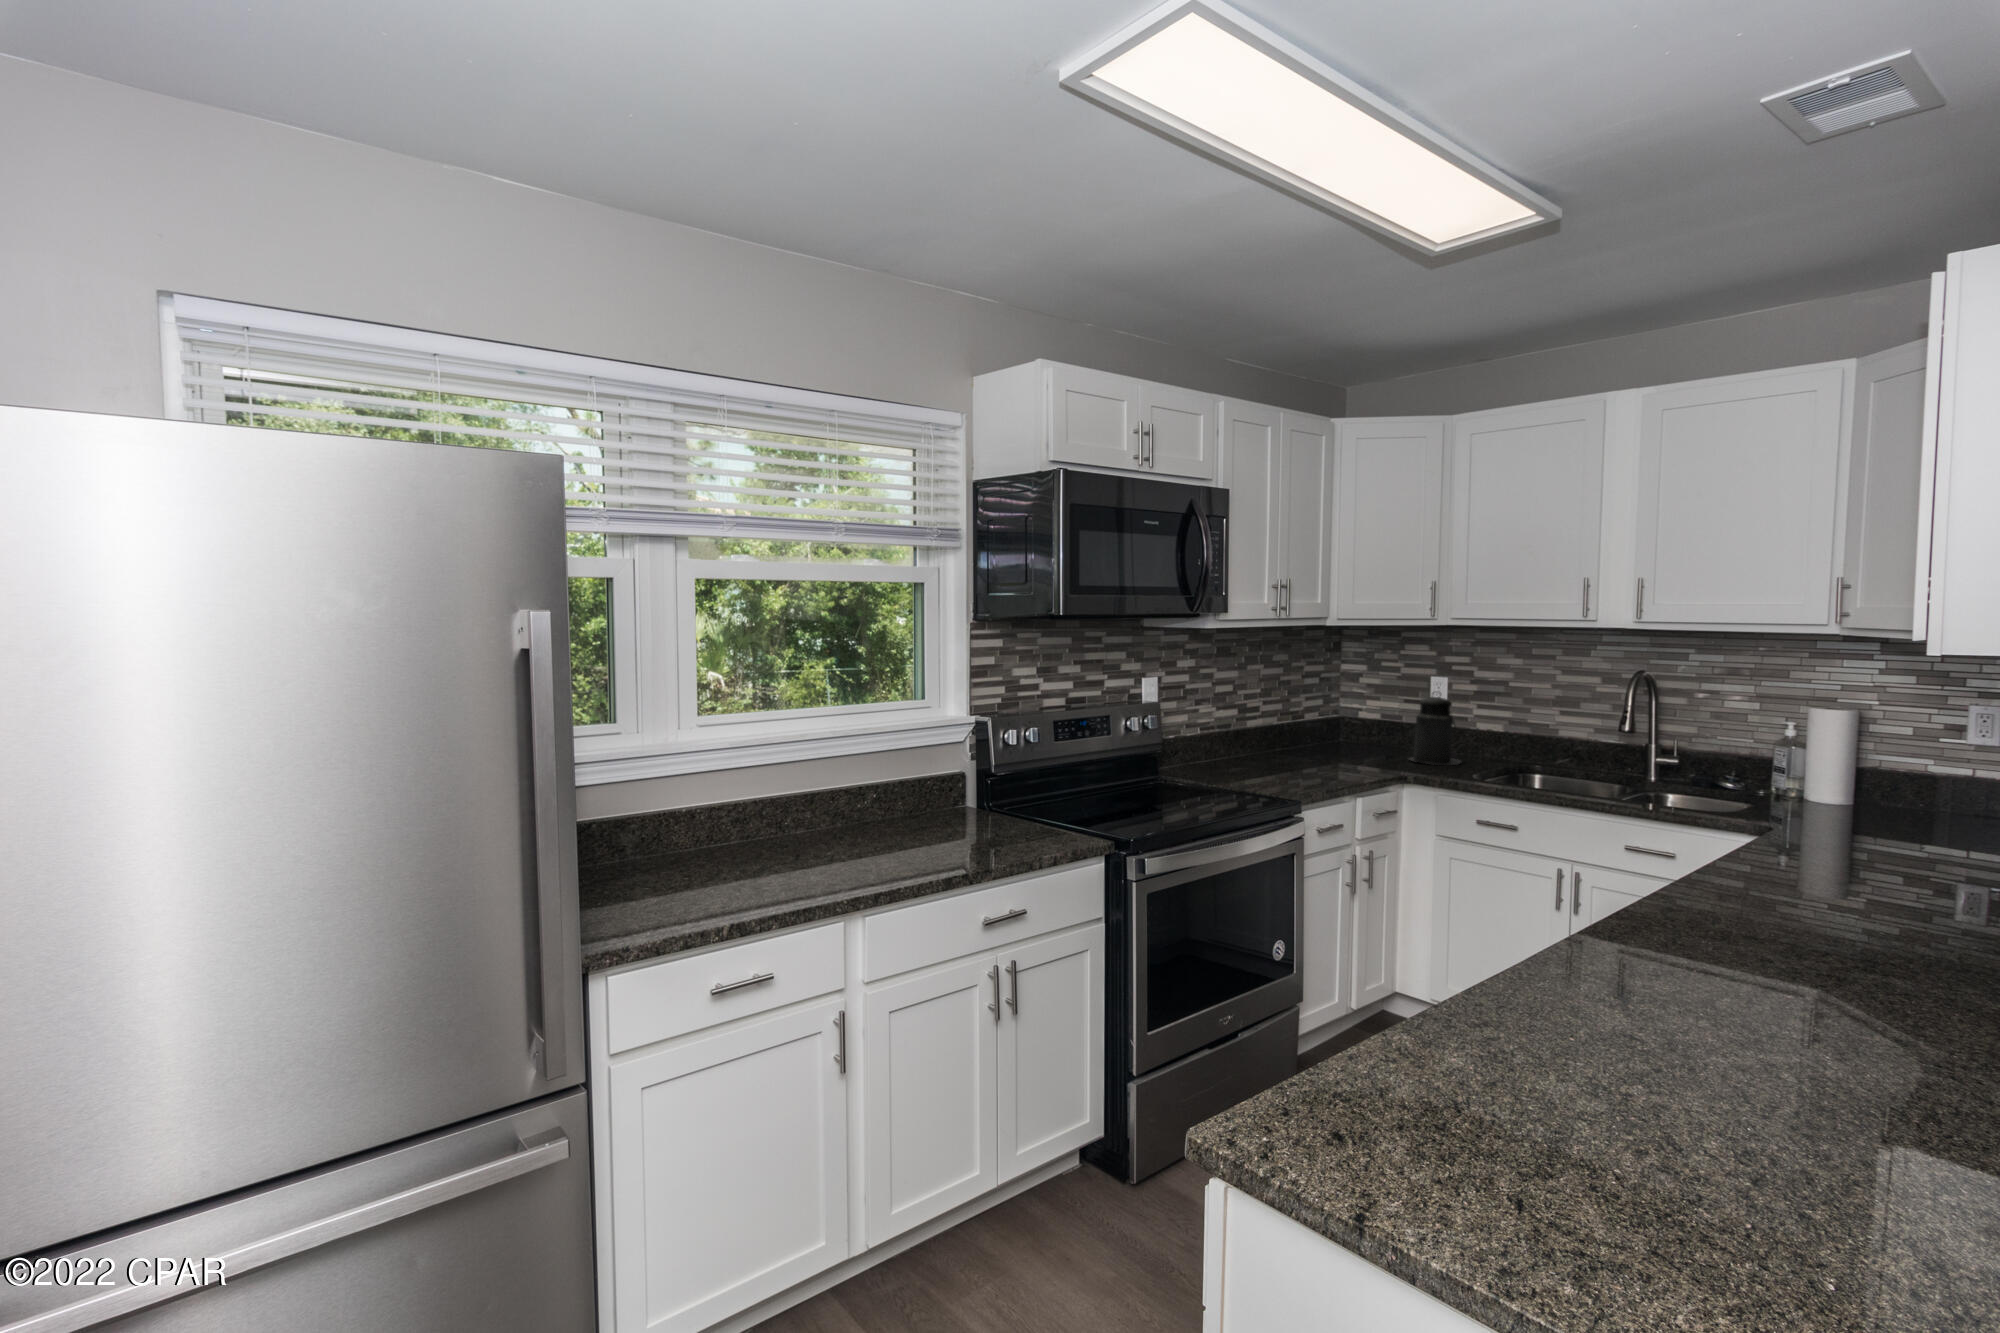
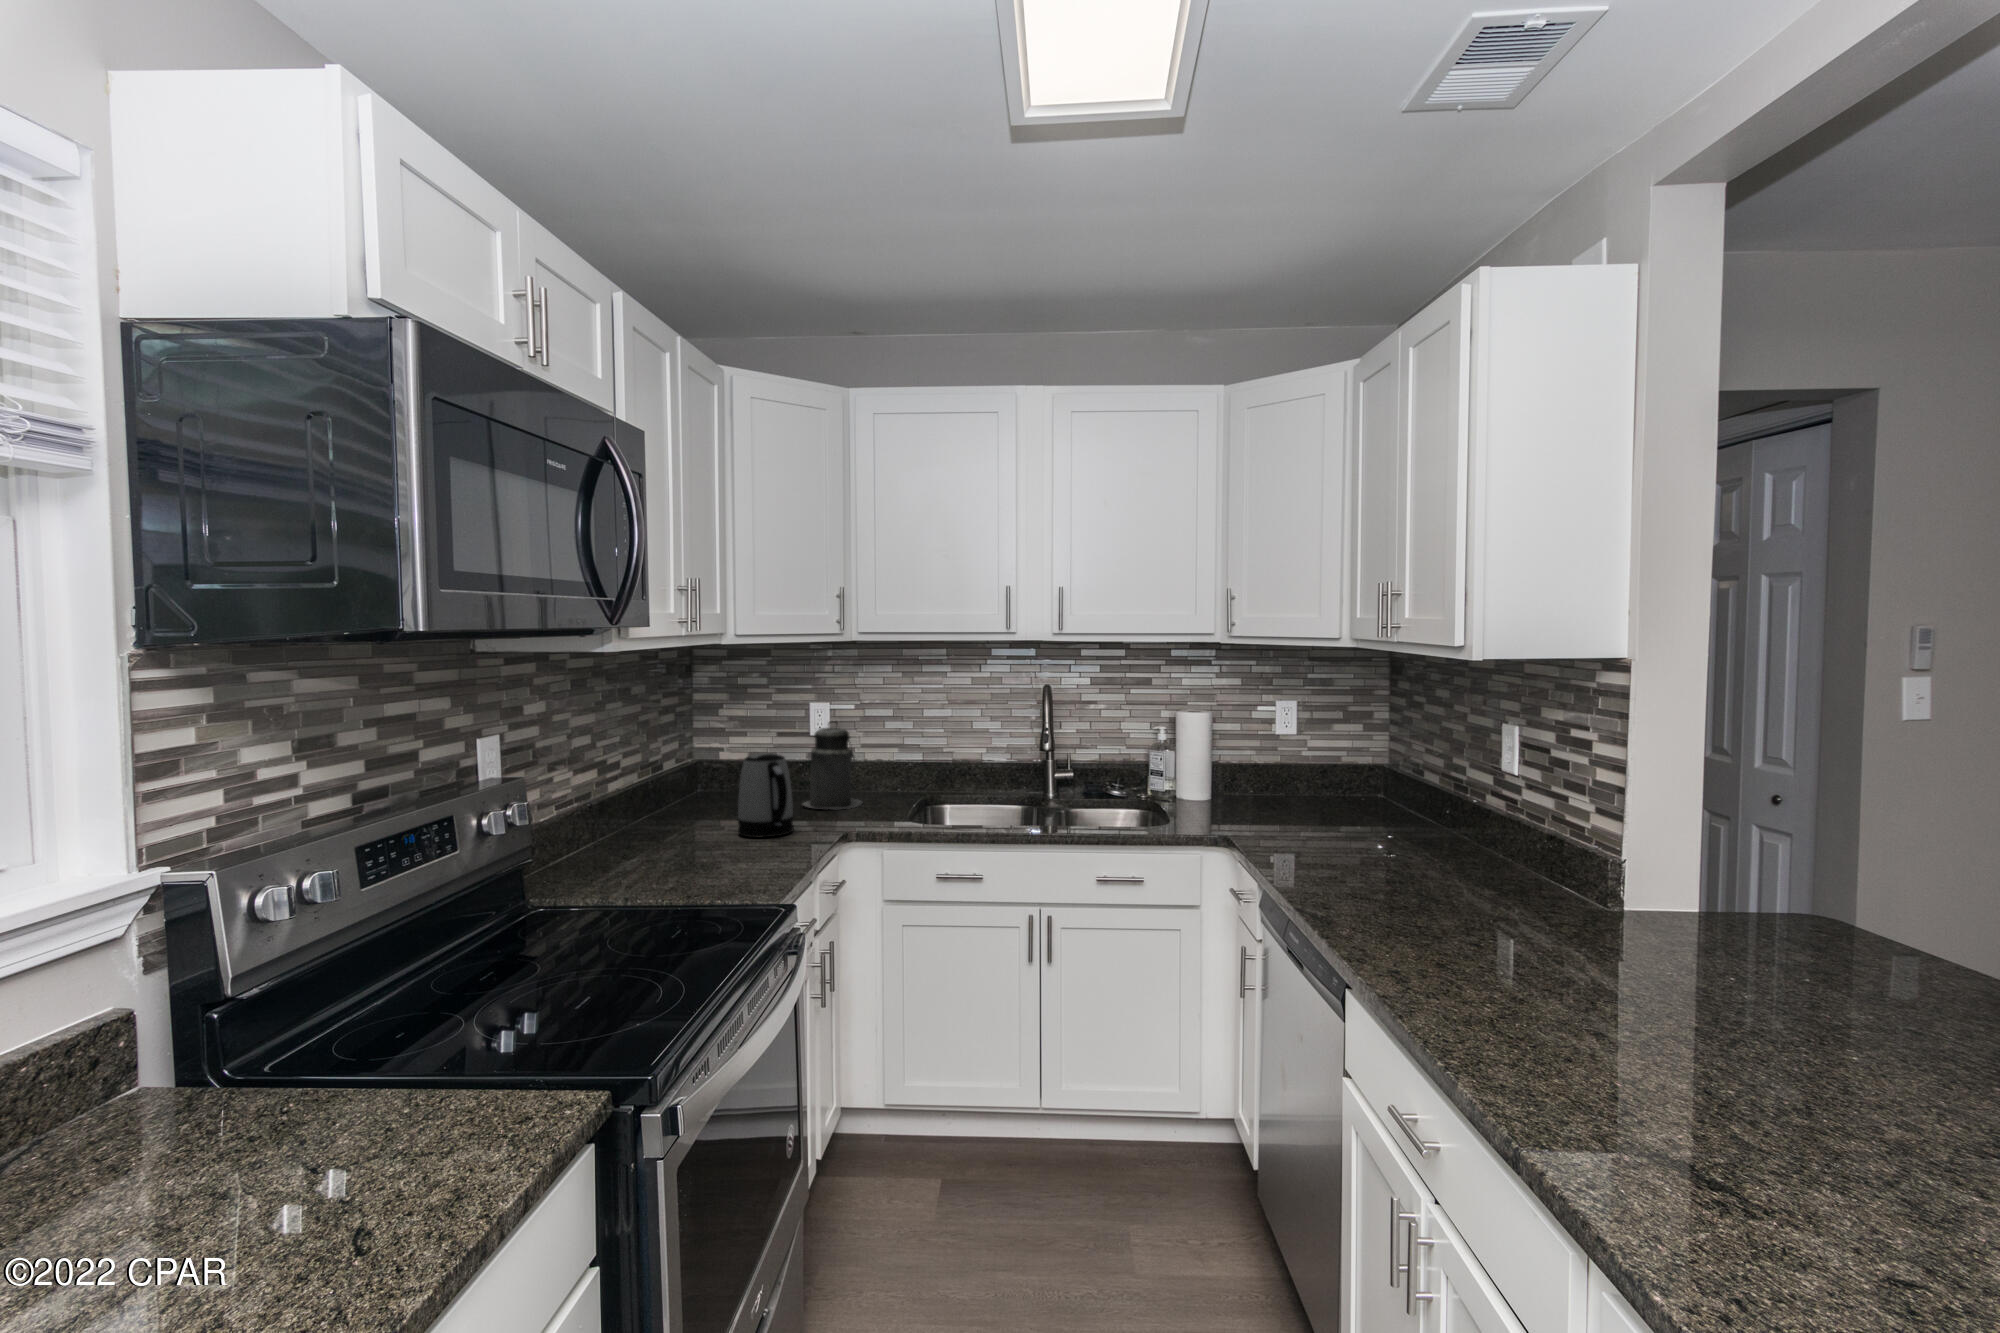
kettle: none [1330,709,1374,772] -> present [738,753,794,837]

